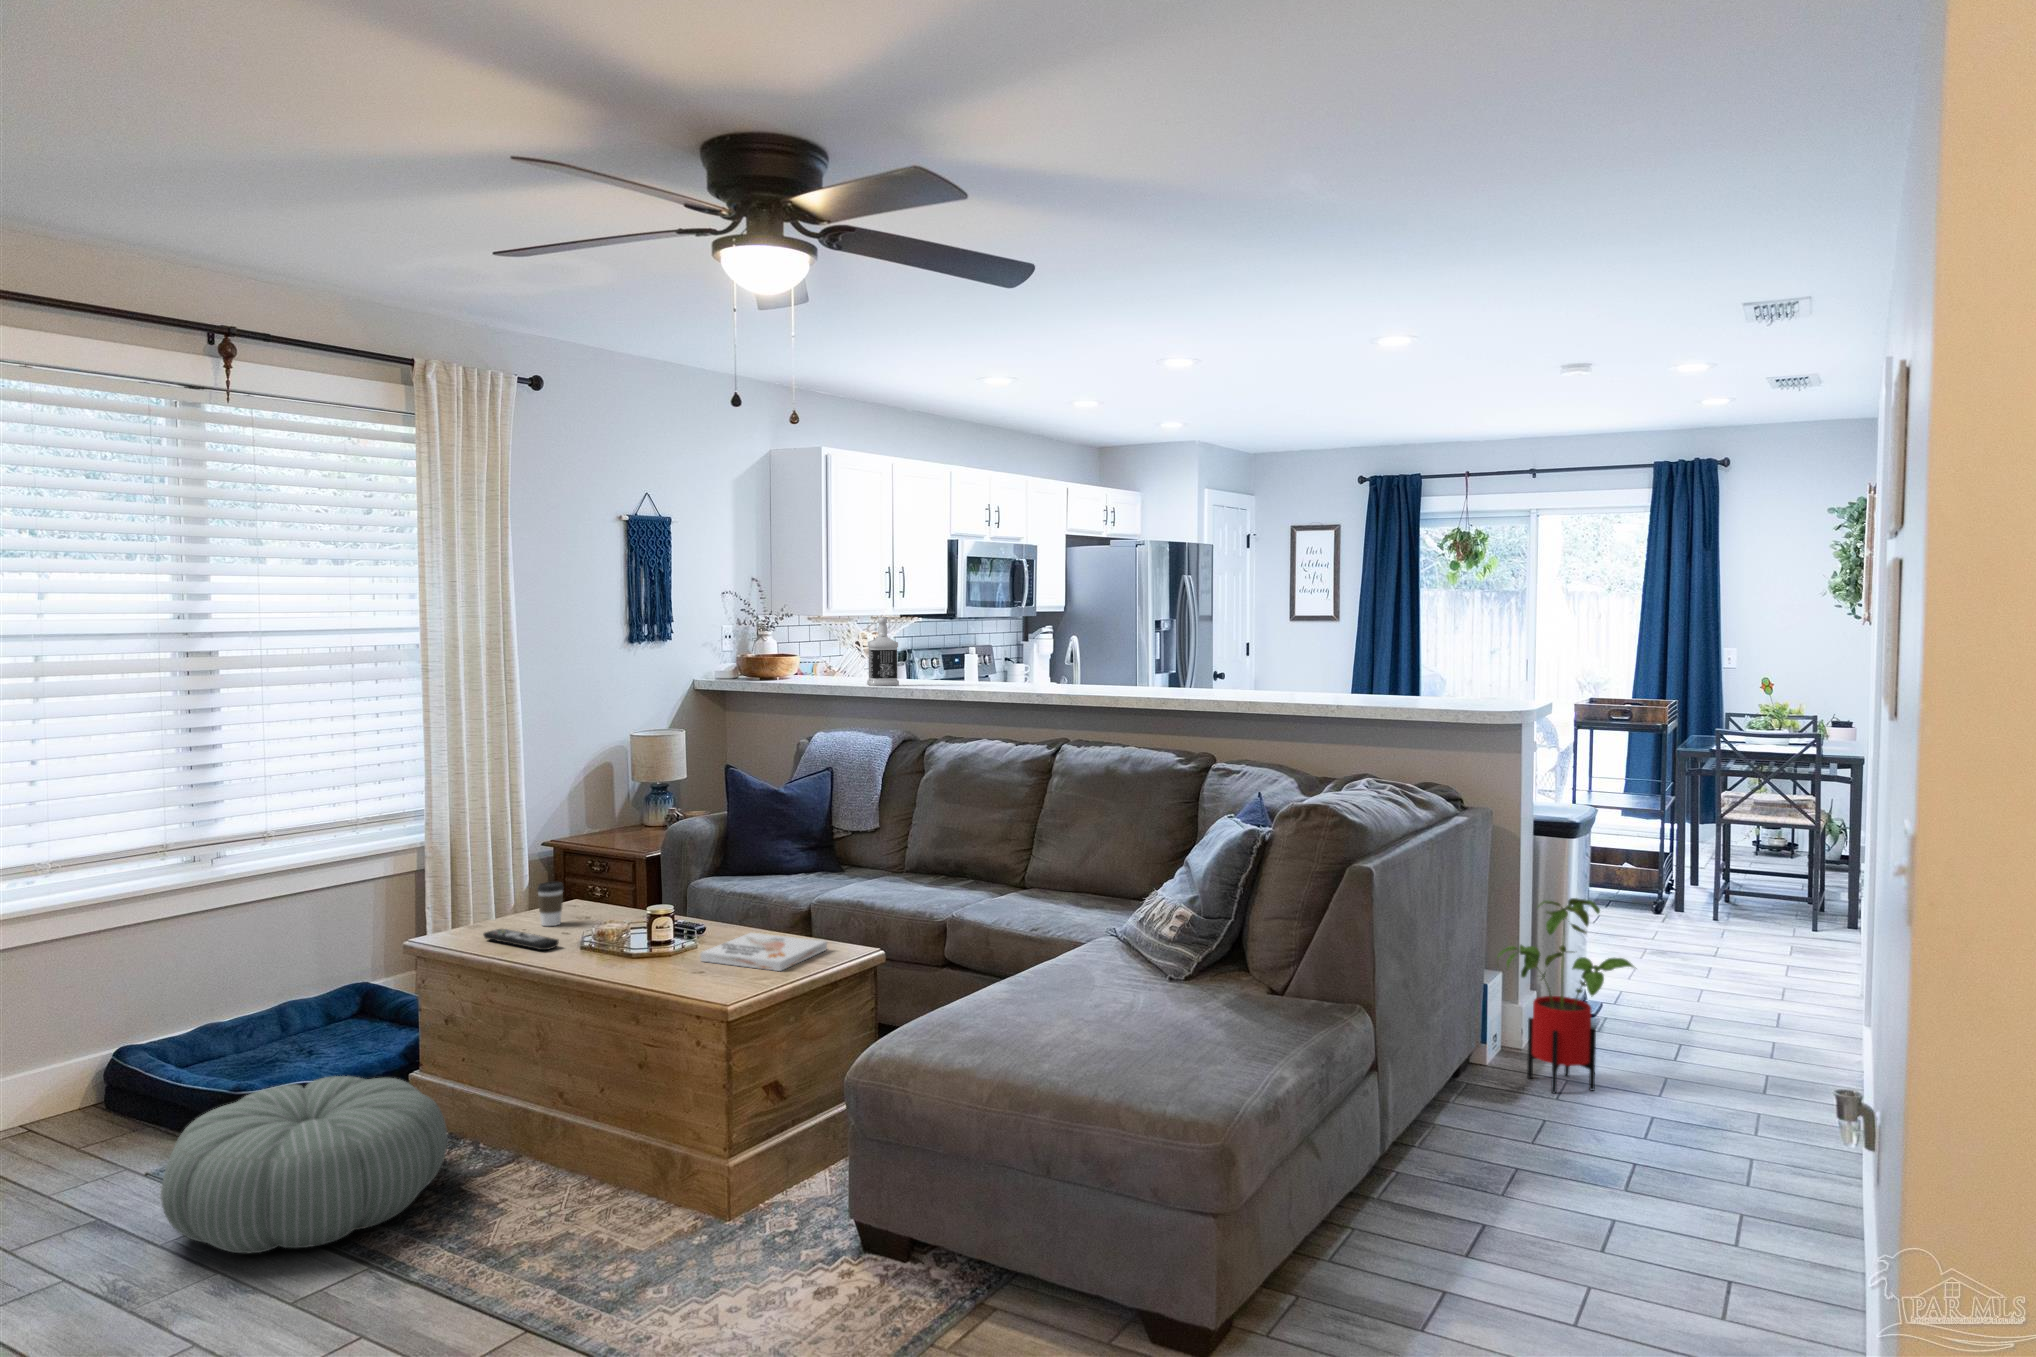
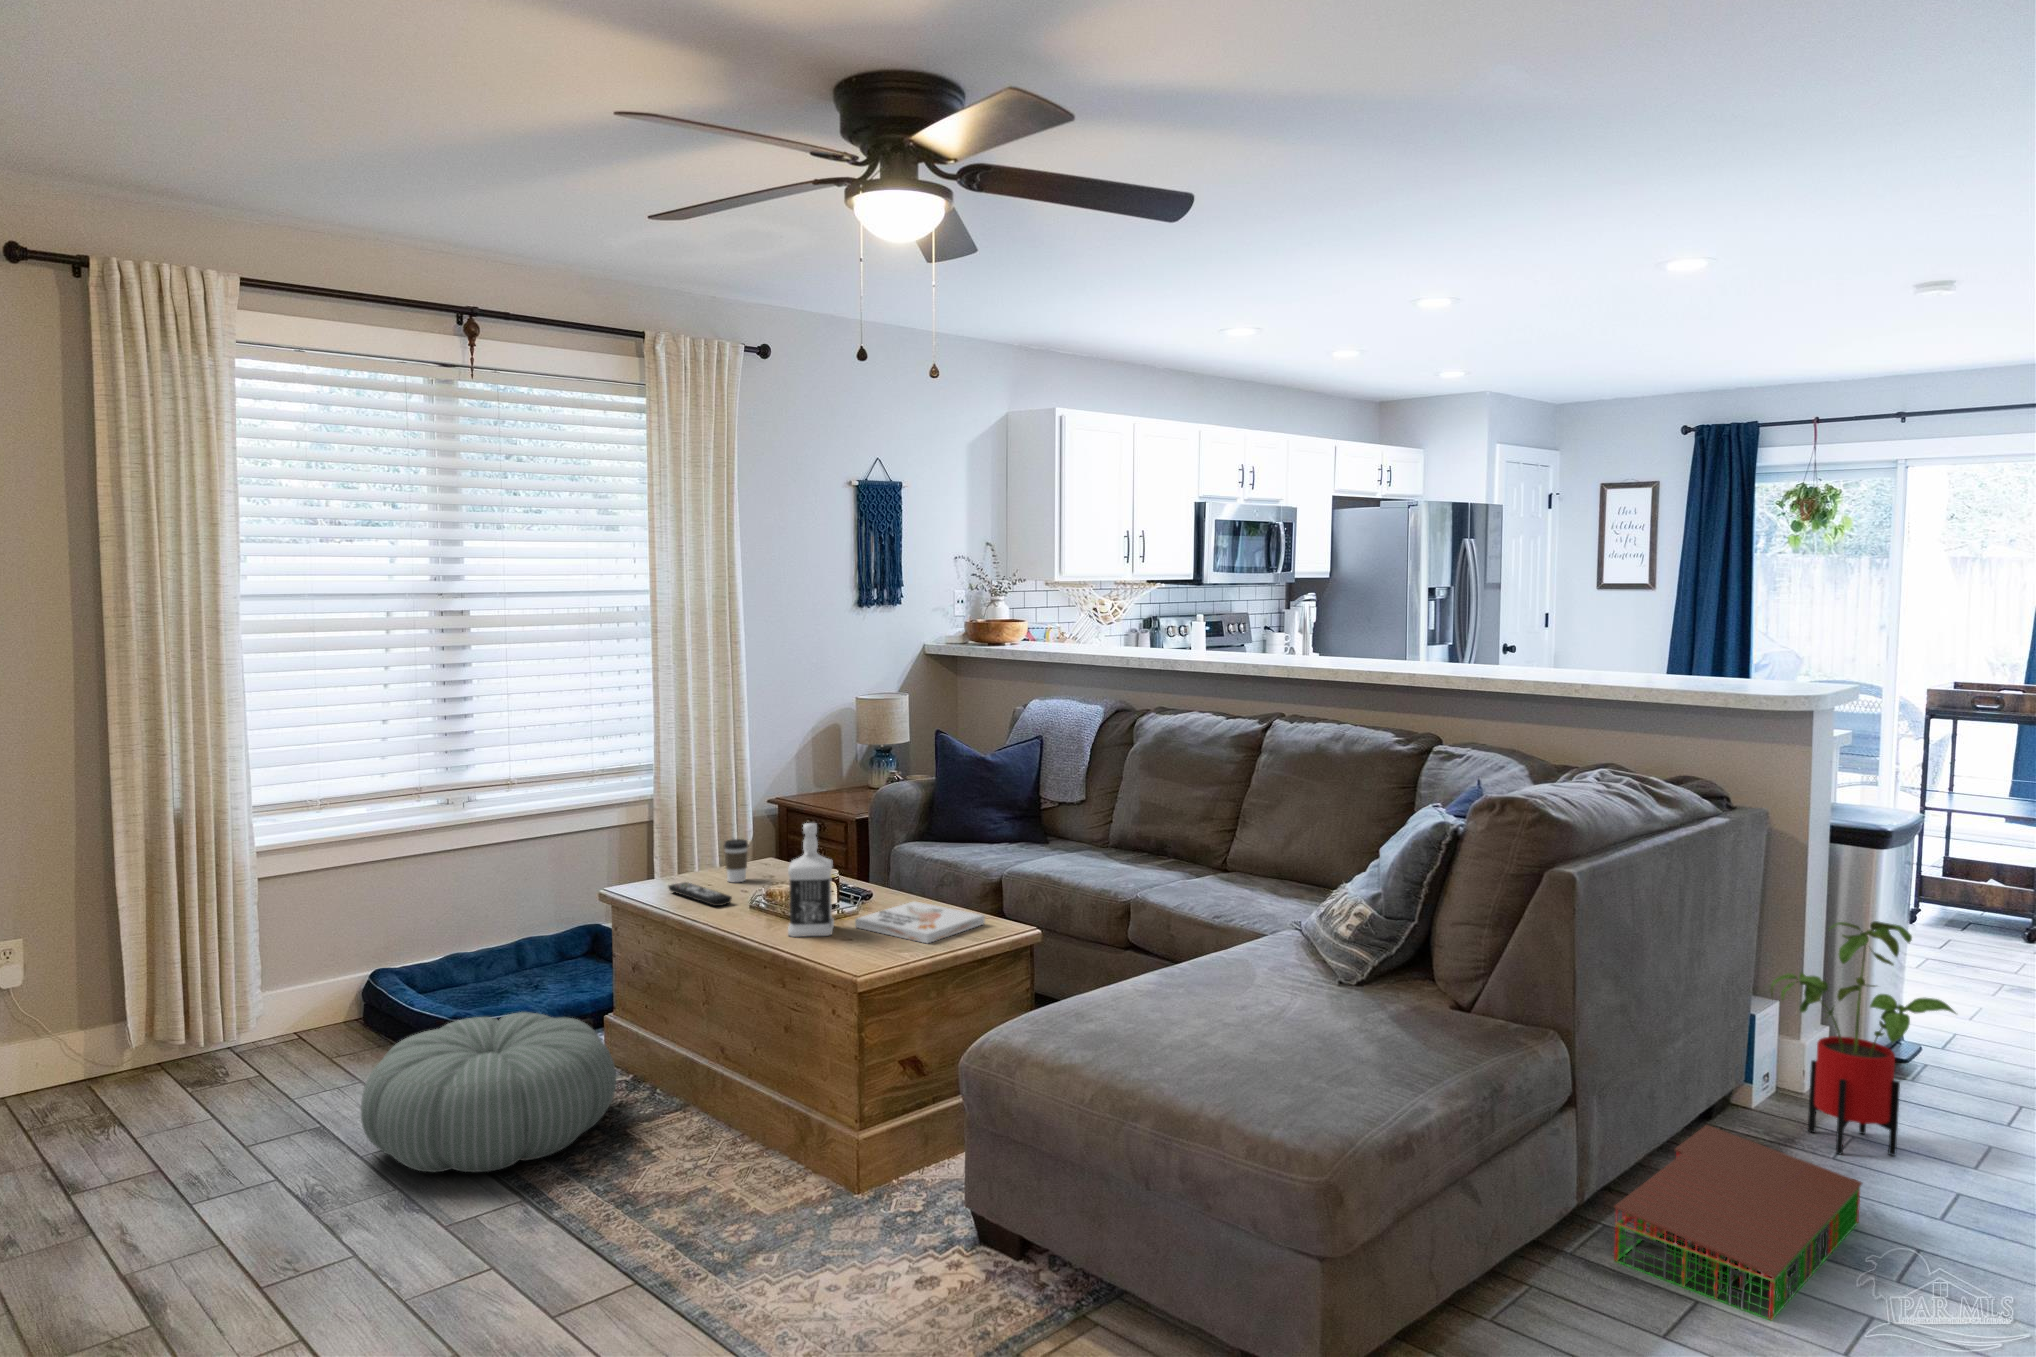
bottle: present [867,617,899,686] -> present [788,823,834,937]
storage bin: none [1407,1078,1582,1229] -> present [1614,1125,1862,1320]

